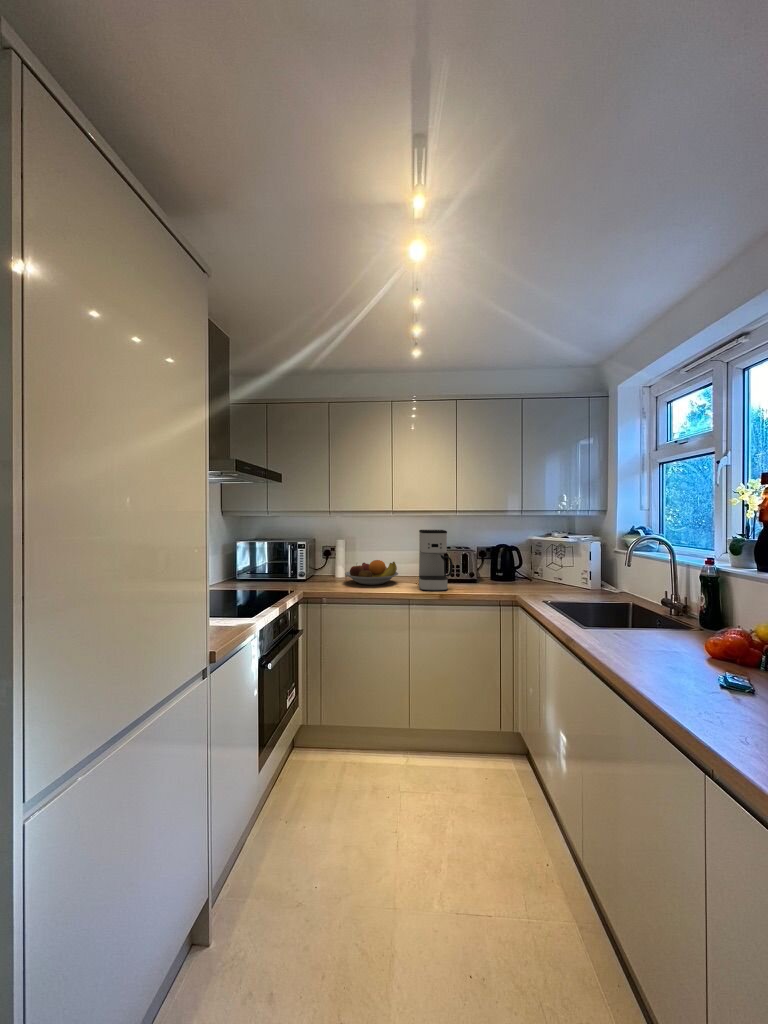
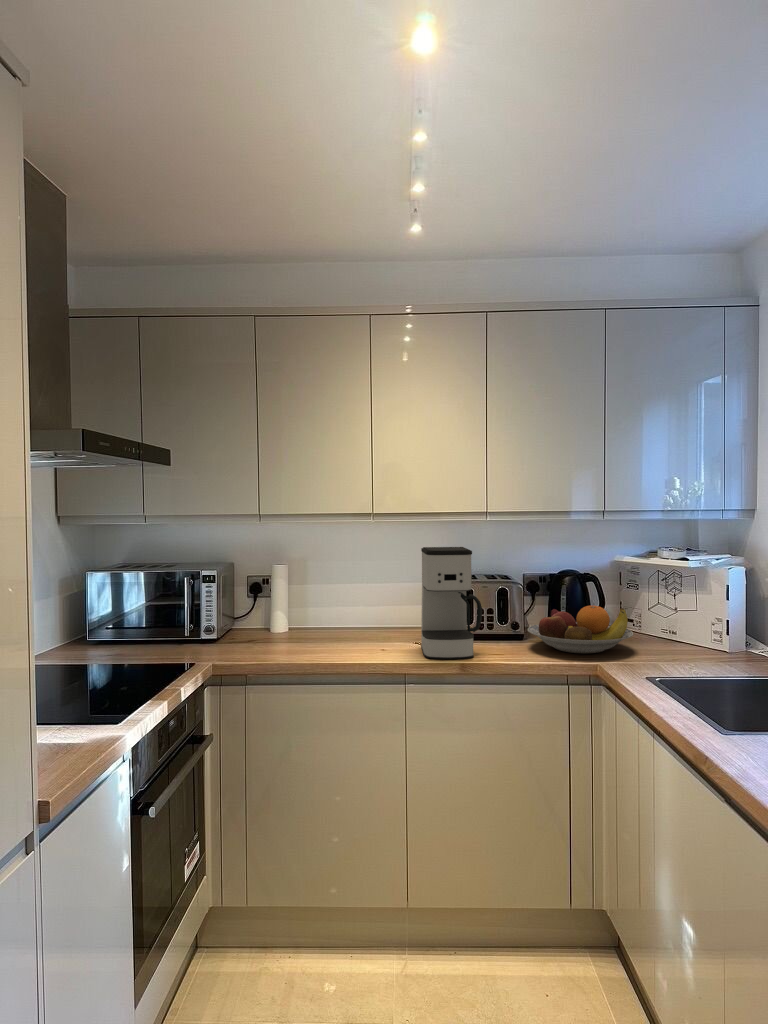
fruit bowl: present [345,560,398,585] -> present [528,606,633,653]

